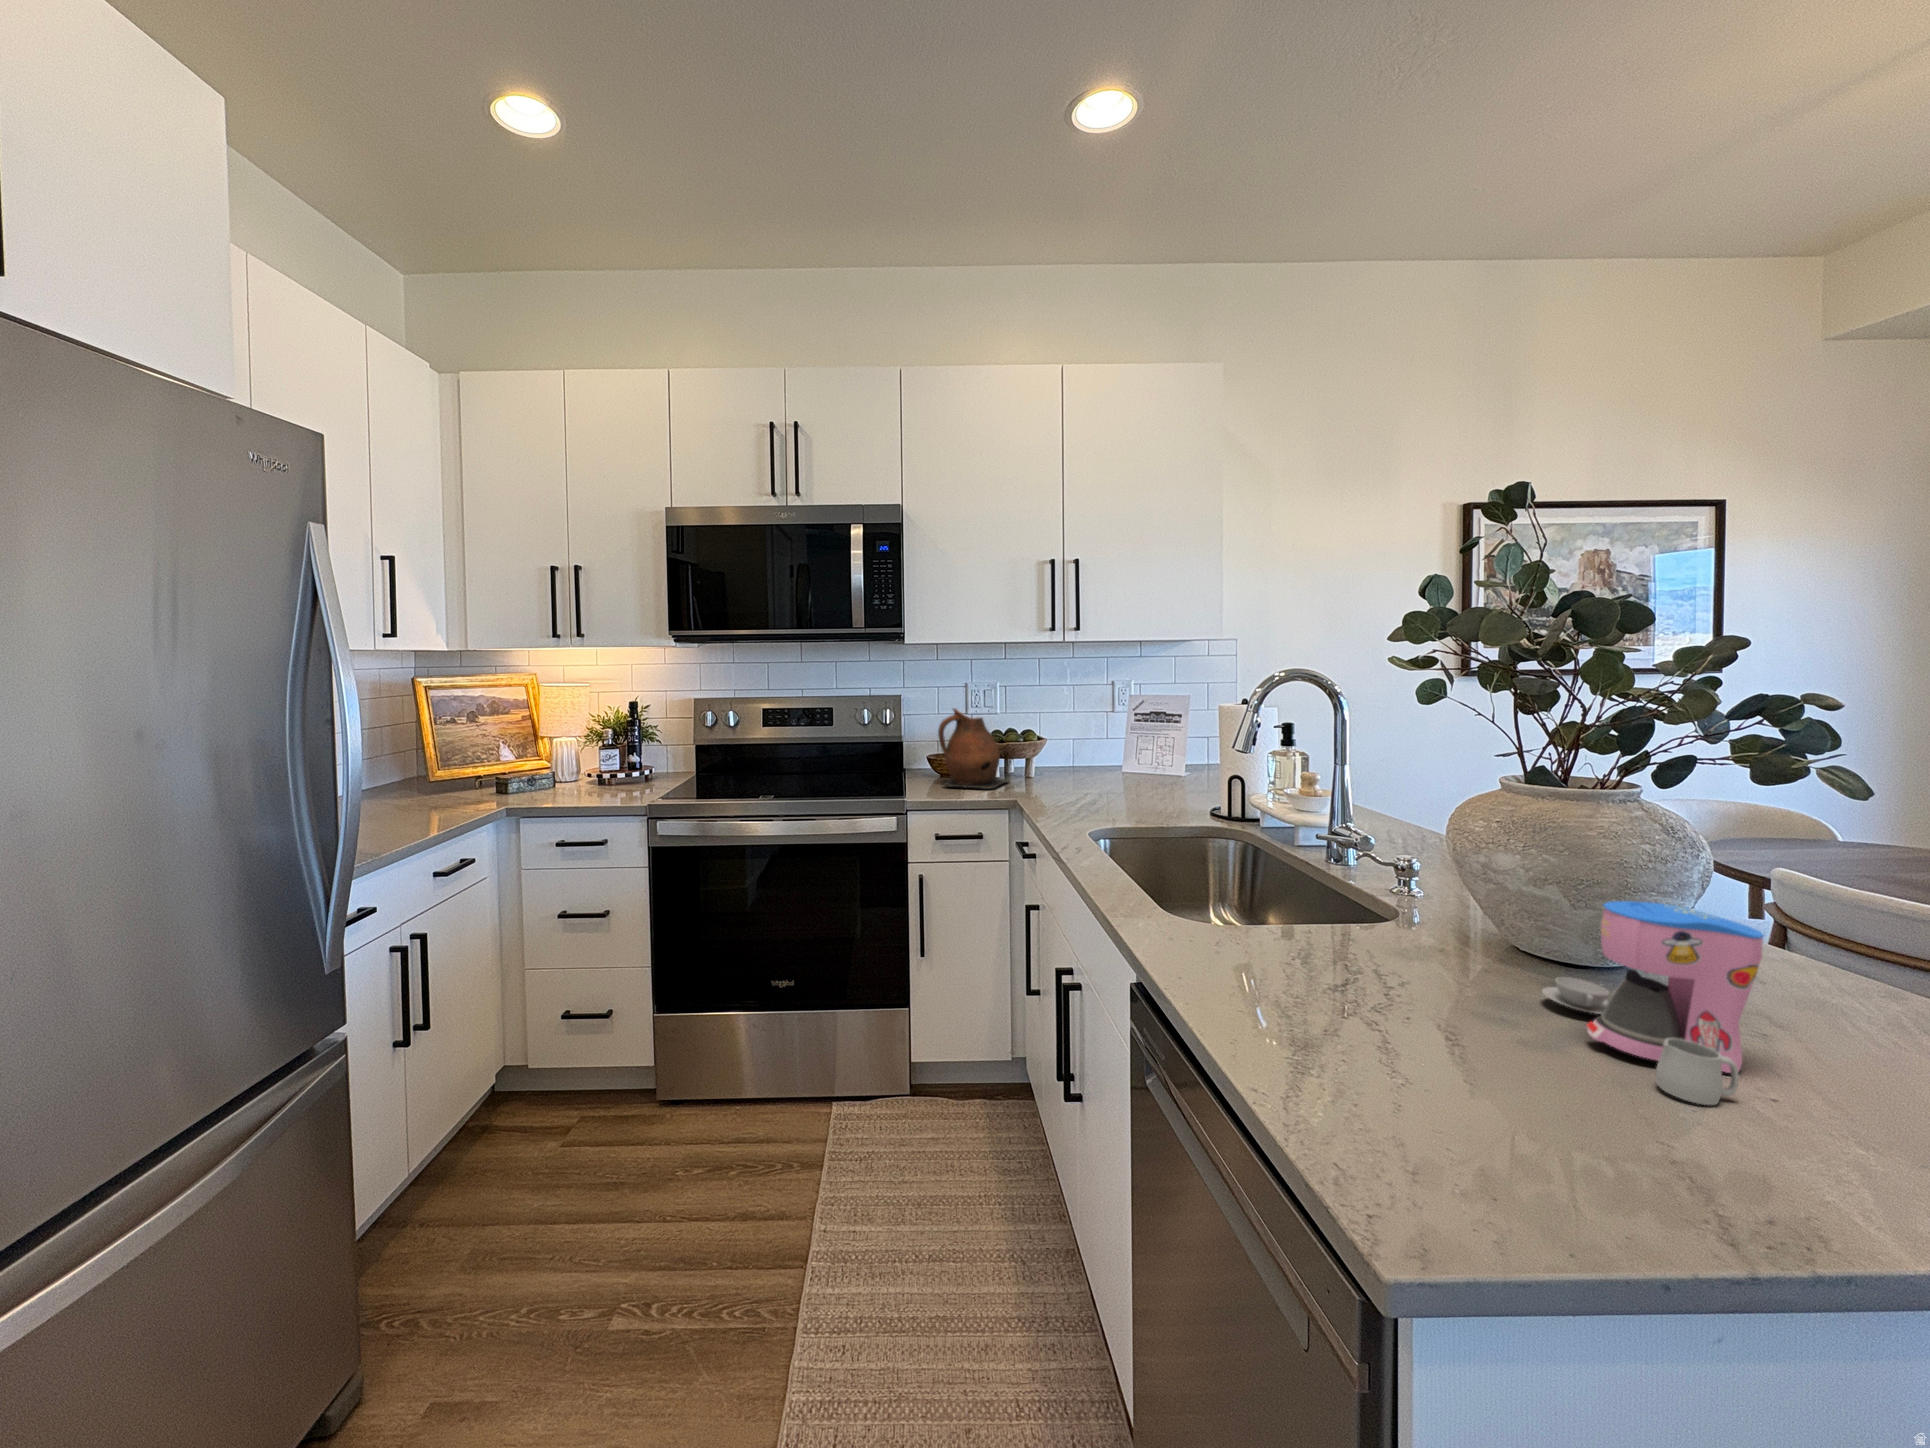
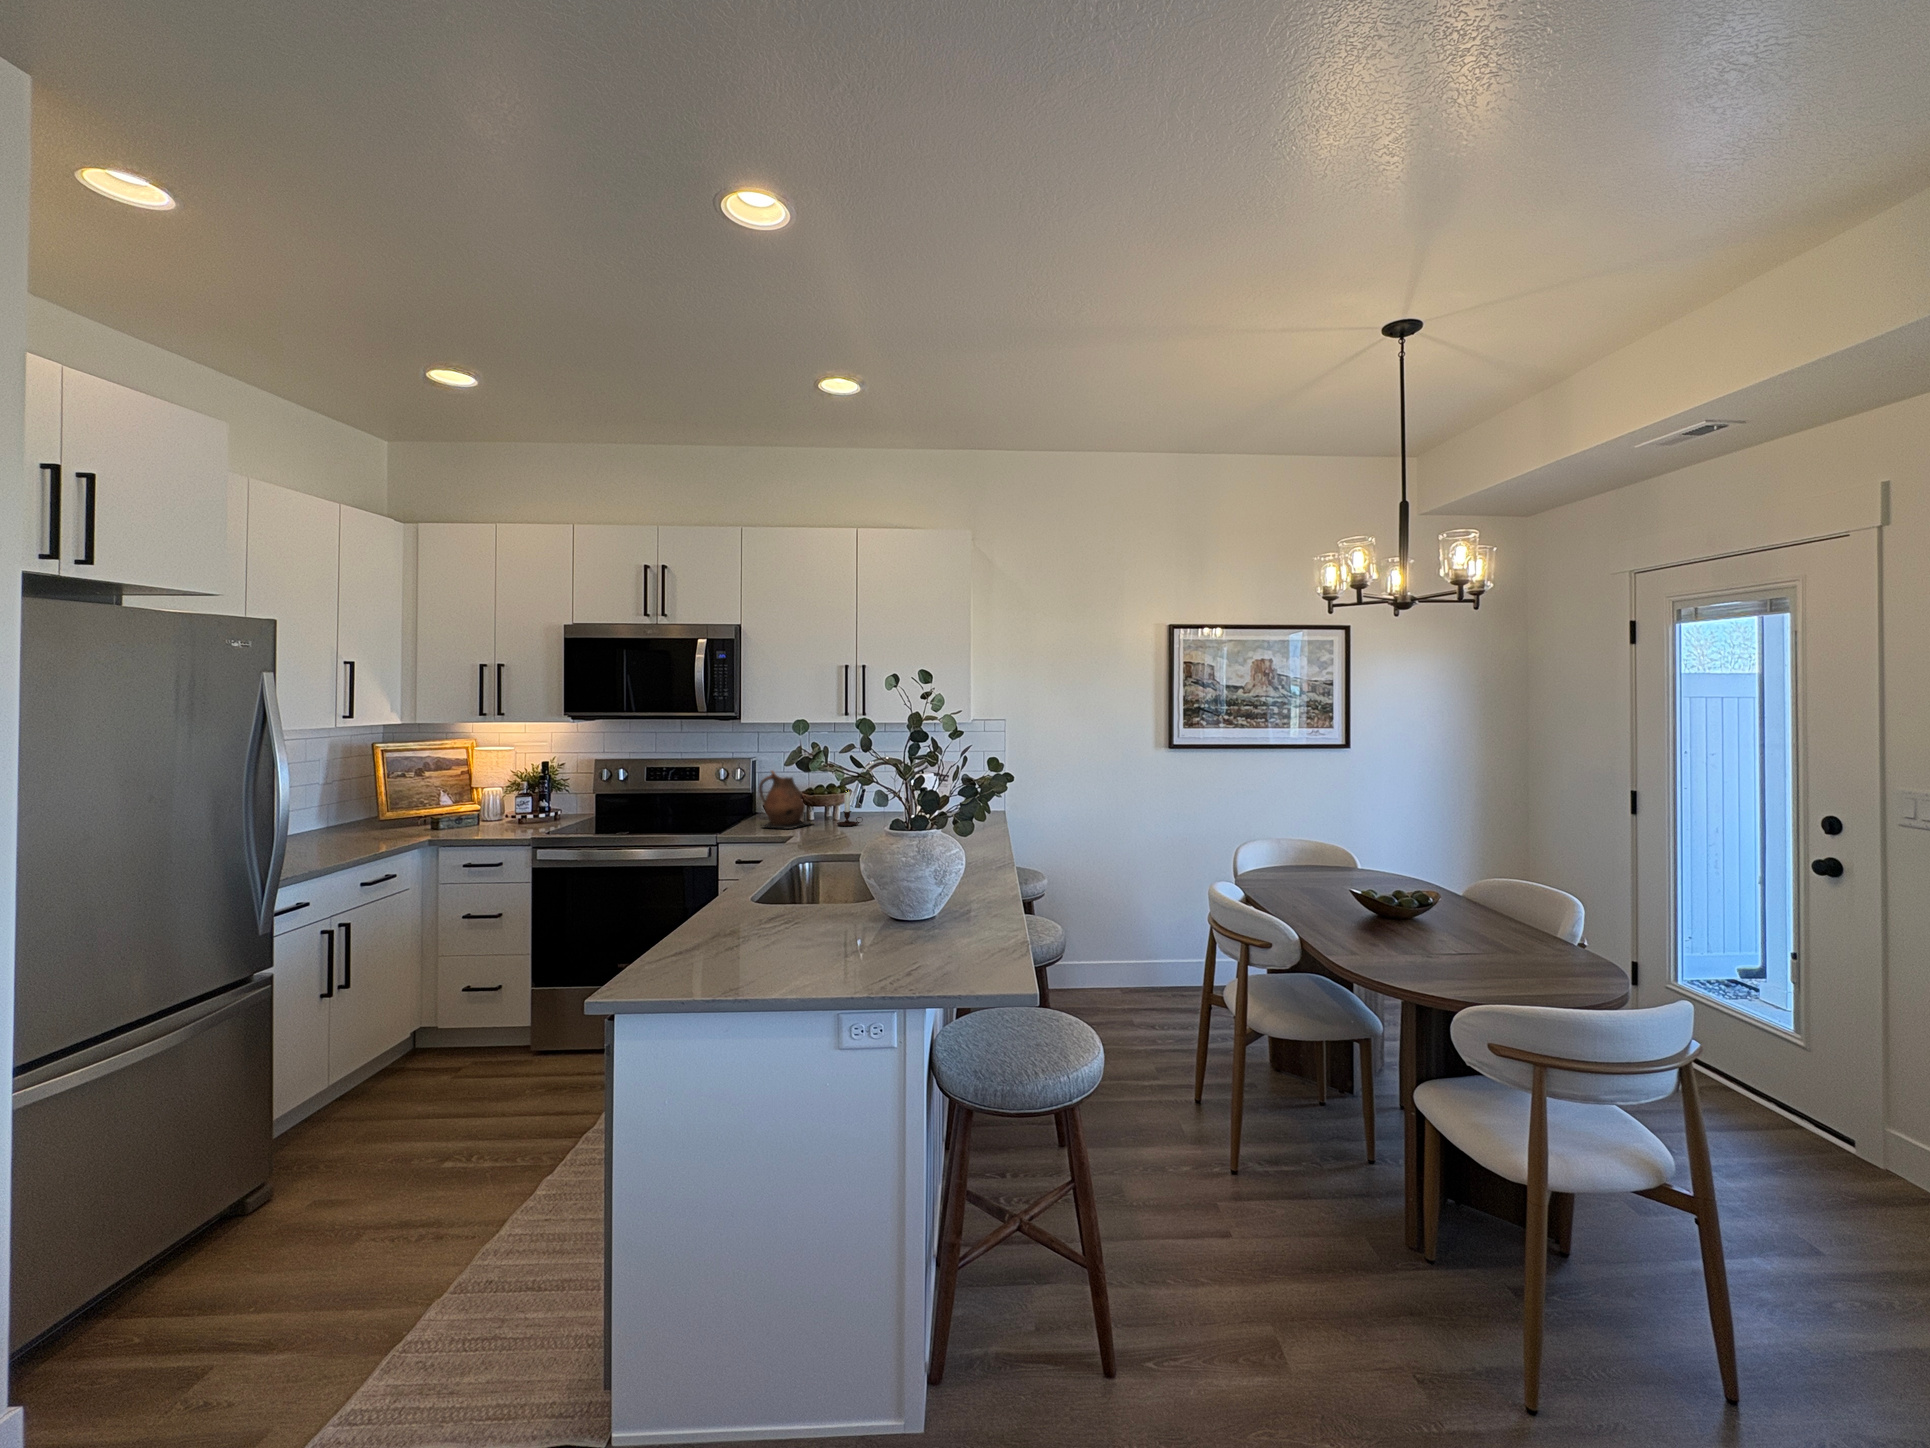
candle: none [1043,722,1079,784] -> present [837,791,863,826]
coffee maker: present [1542,901,1764,1105] -> none [786,874,853,953]

